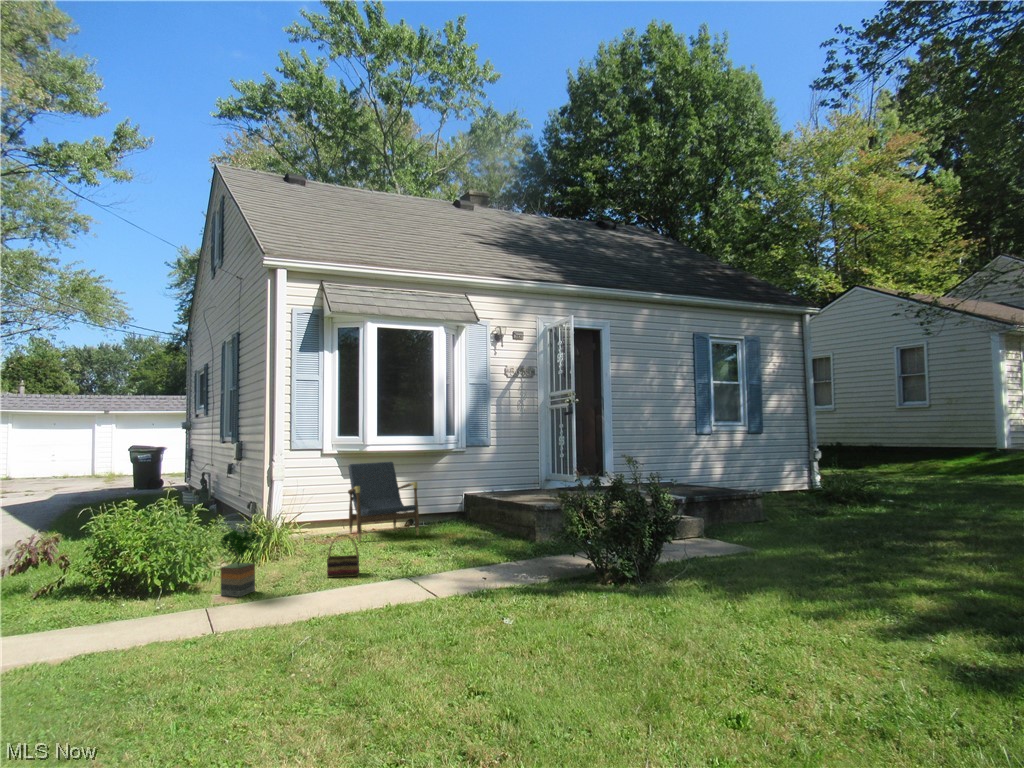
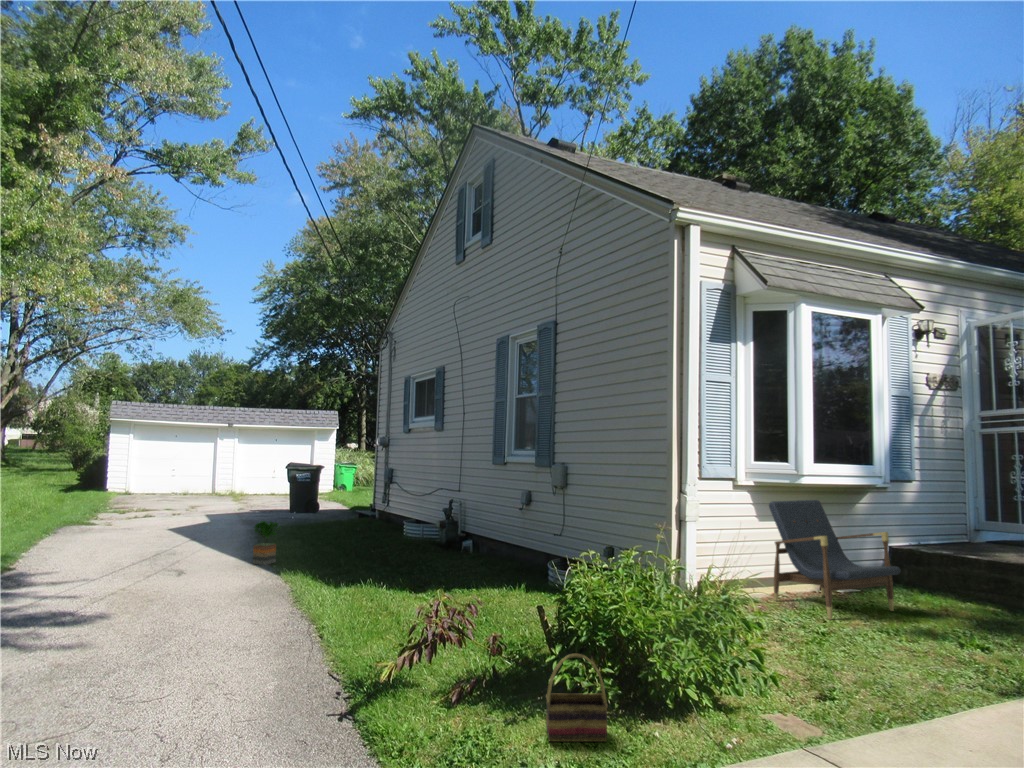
potted tree: present [220,531,261,597] -> present [253,521,281,565]
basket: present [327,535,359,578] -> present [546,654,608,742]

